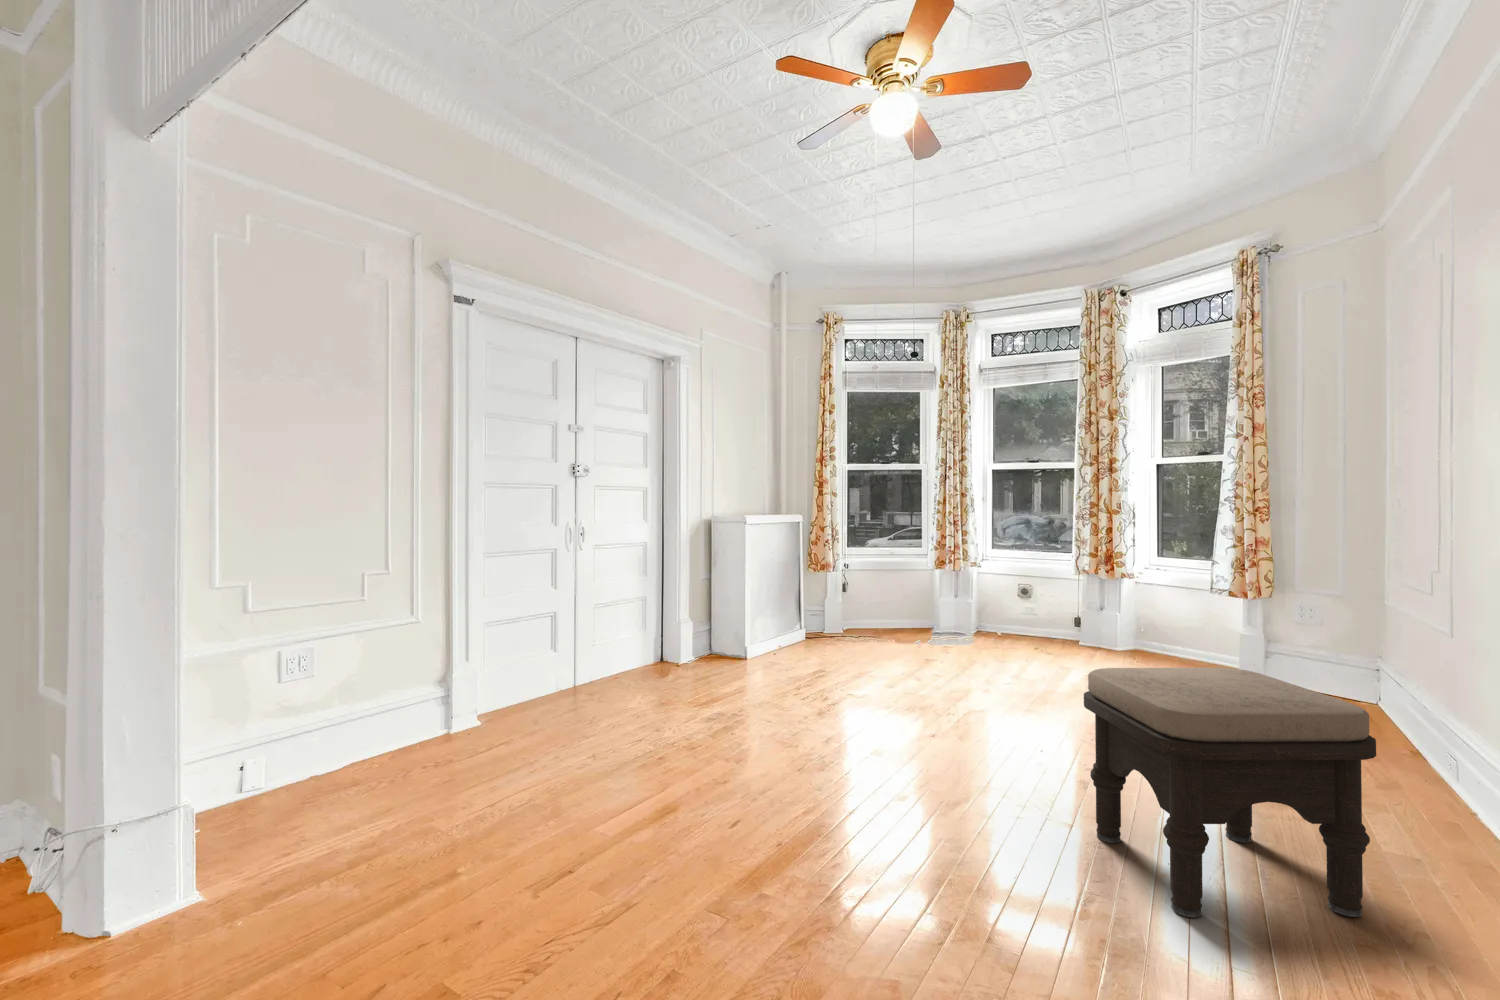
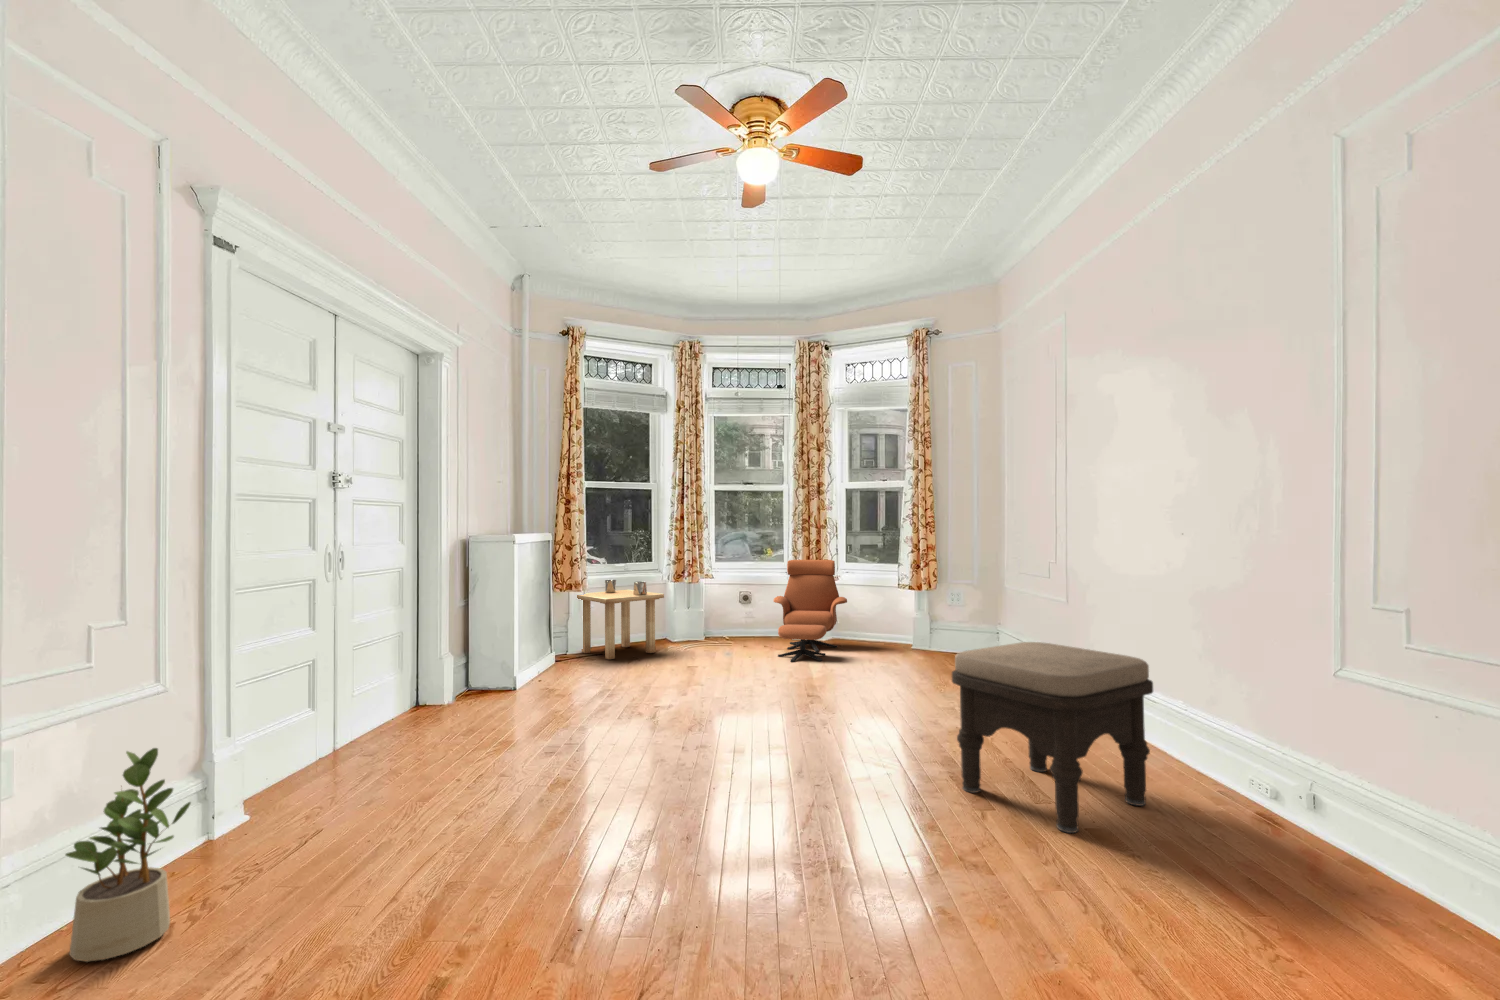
lounge chair: none [1039,550,1144,671] -> present [774,560,847,662]
side table: none [832,563,919,643] -> present [577,580,664,659]
potted plant: none [334,657,404,789] -> present [66,748,191,961]

